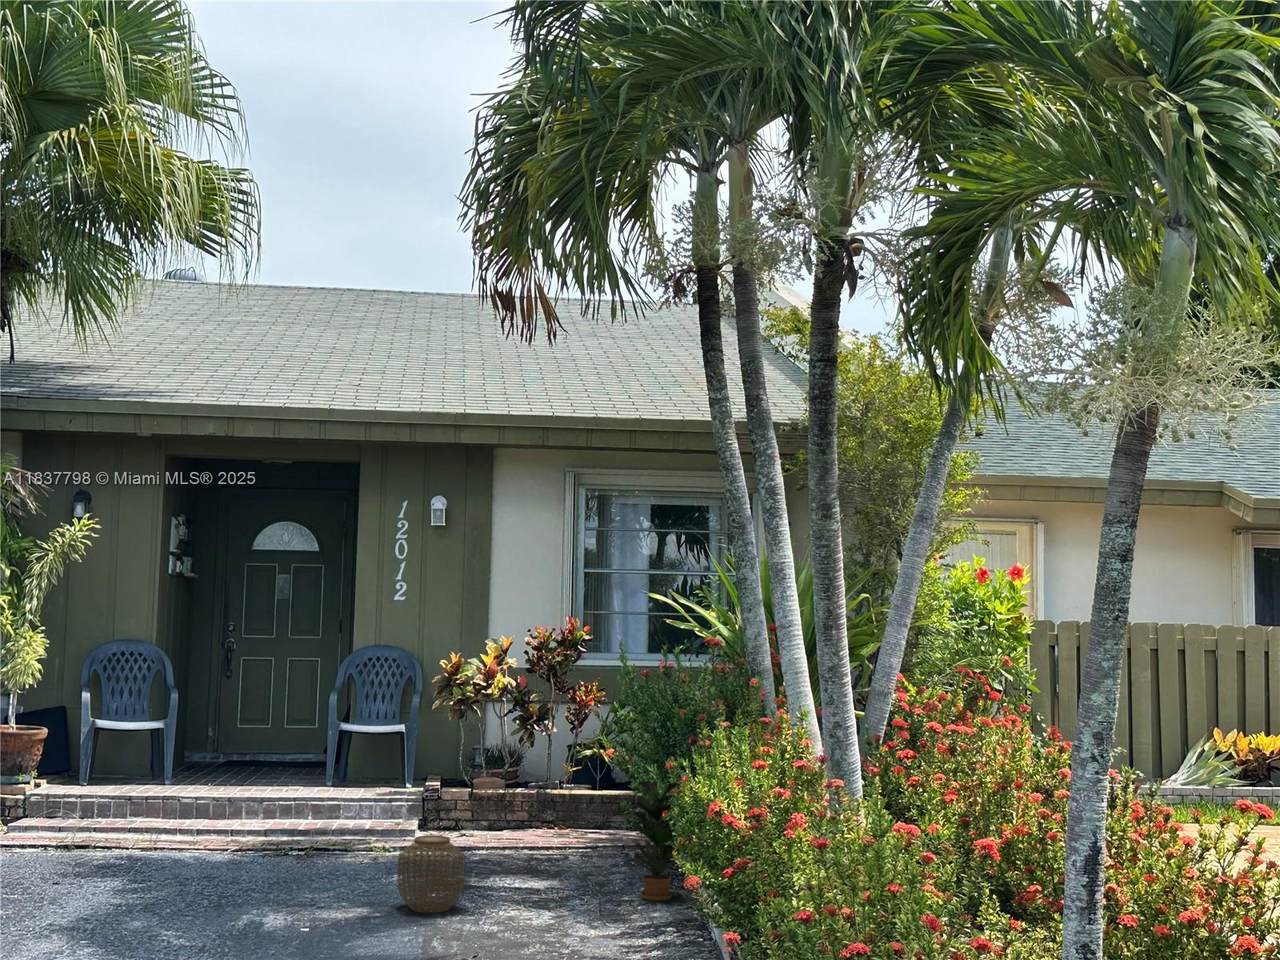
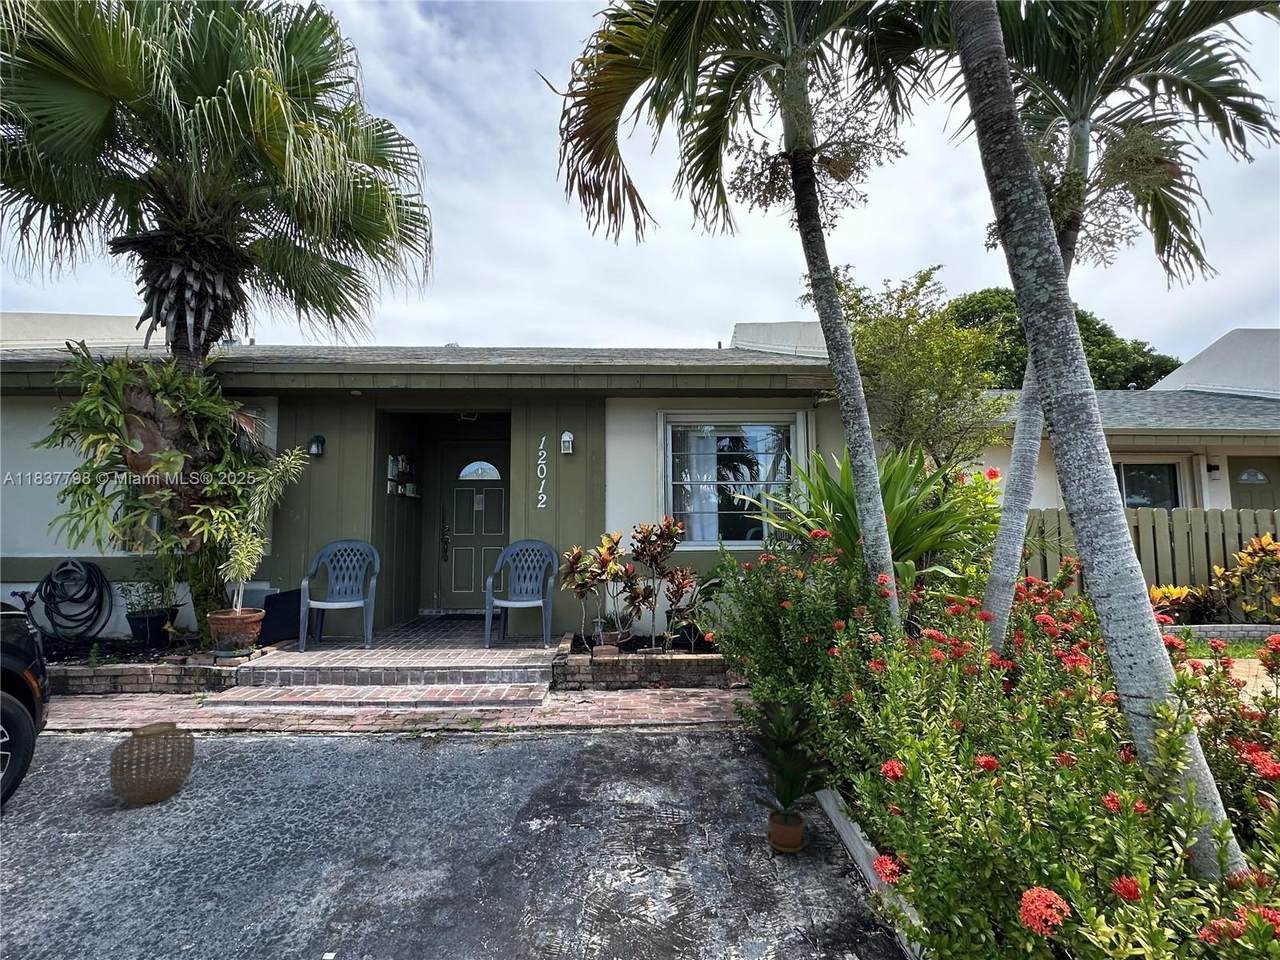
woven basket: present [397,835,465,913] -> present [110,722,194,804]

